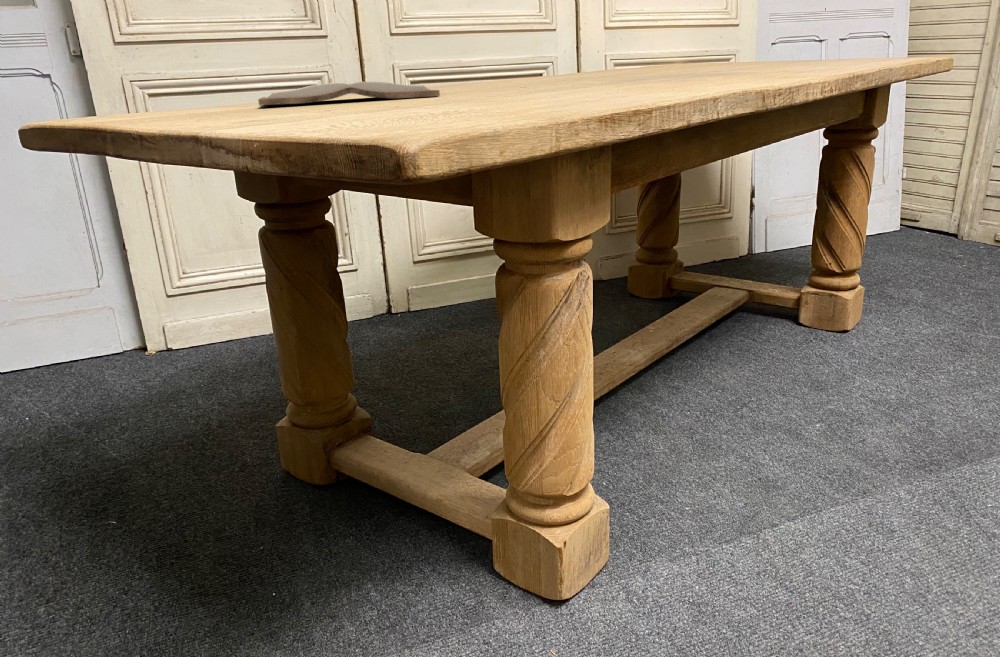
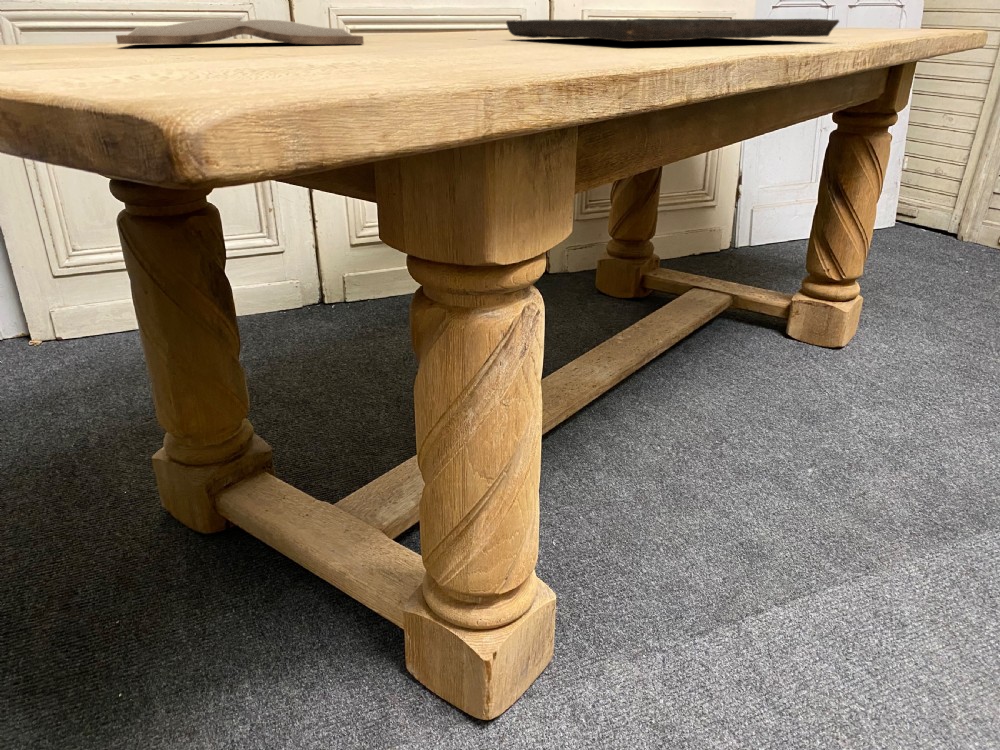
decorative tray: none [547,59,809,85] -> present [506,19,839,41]

